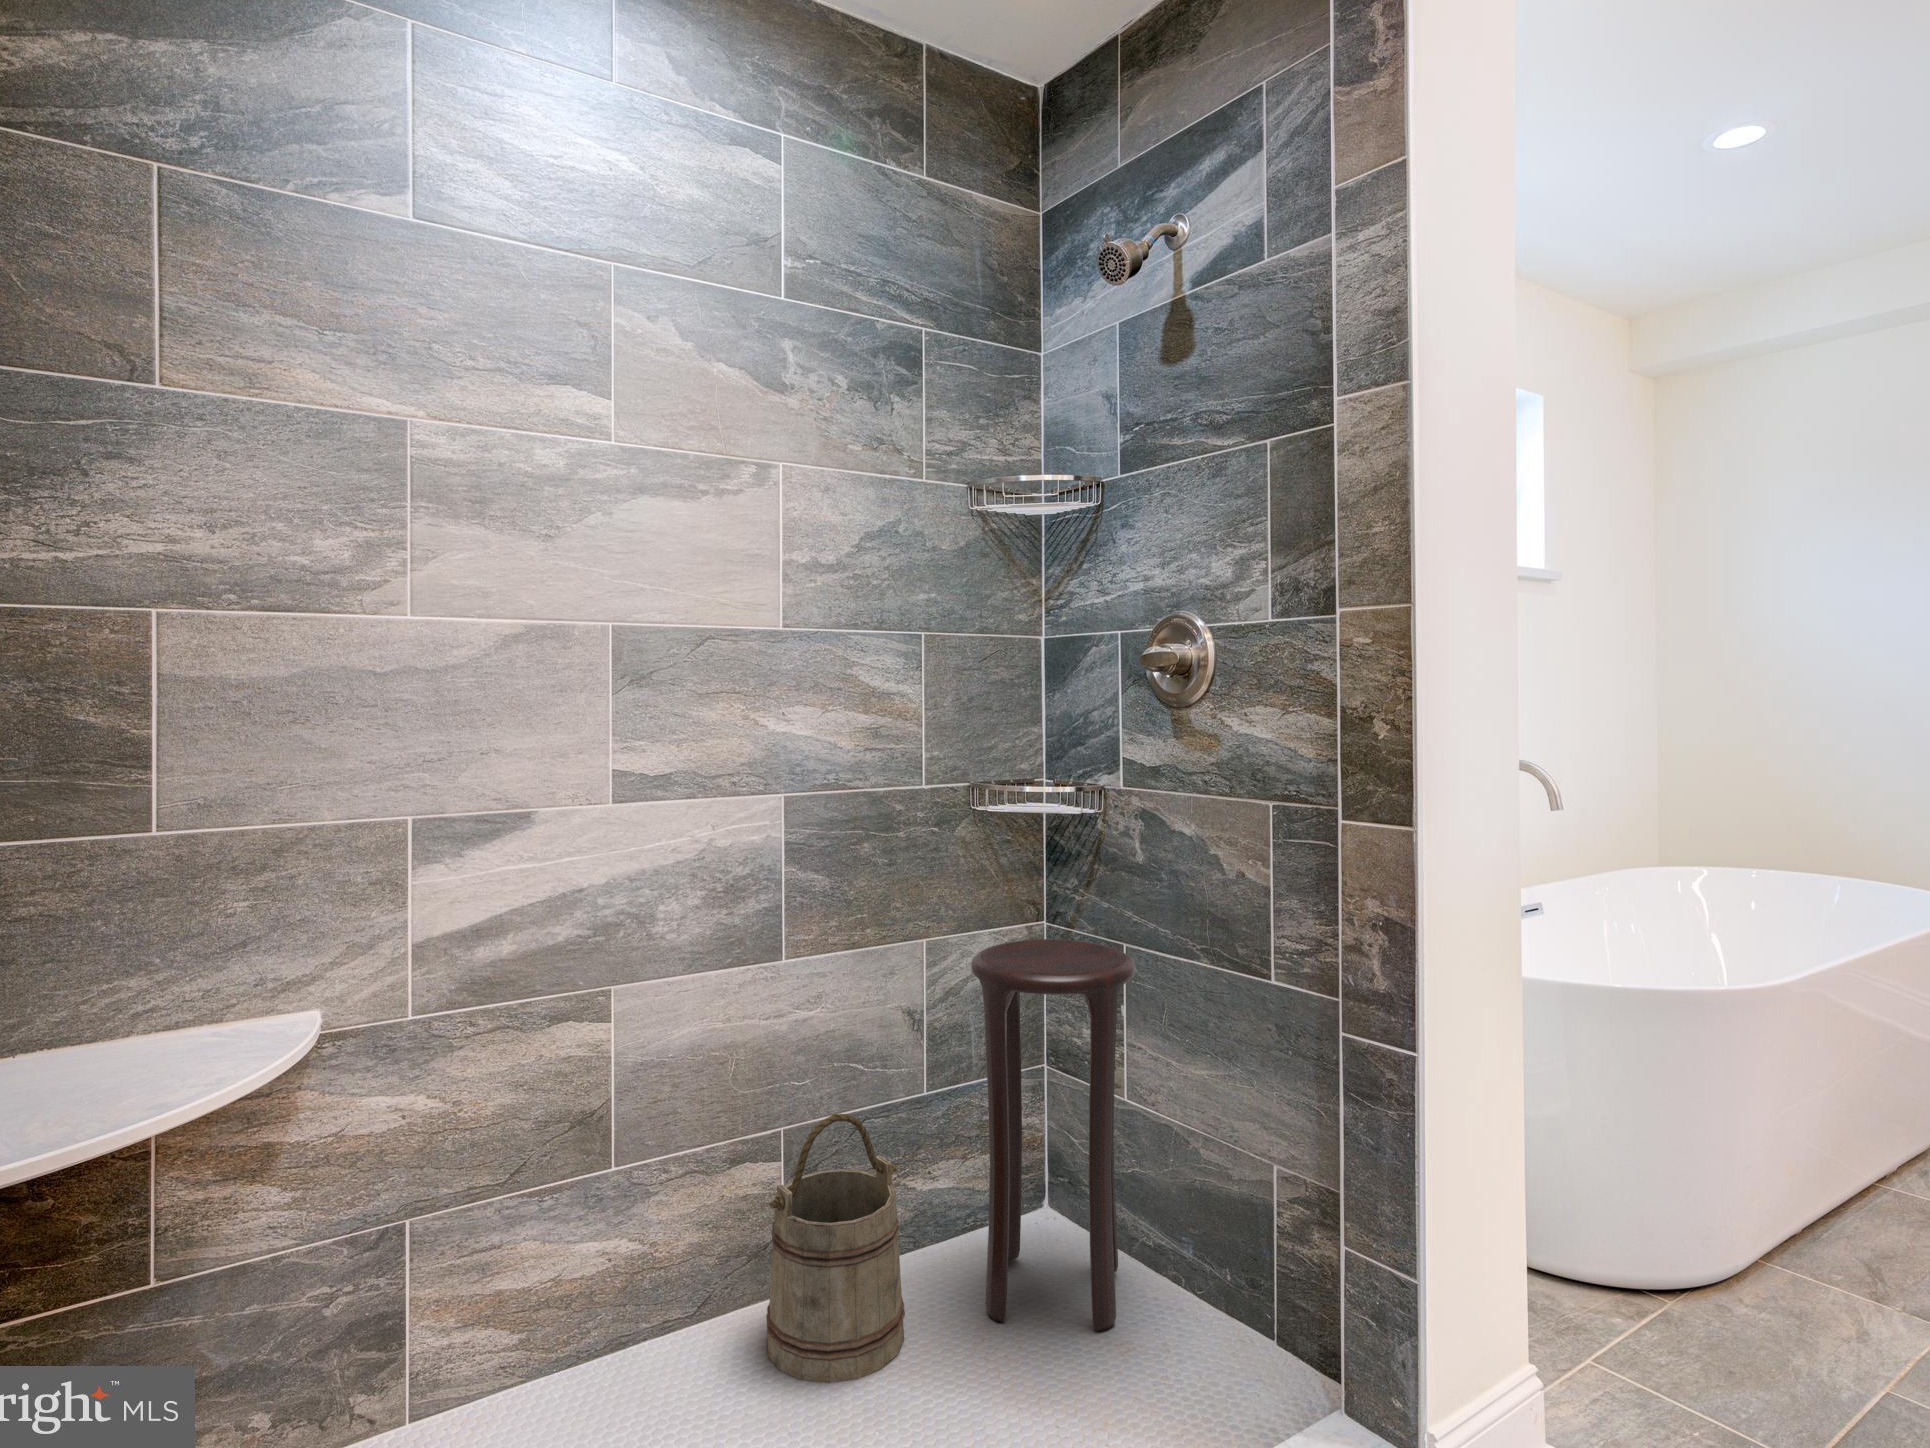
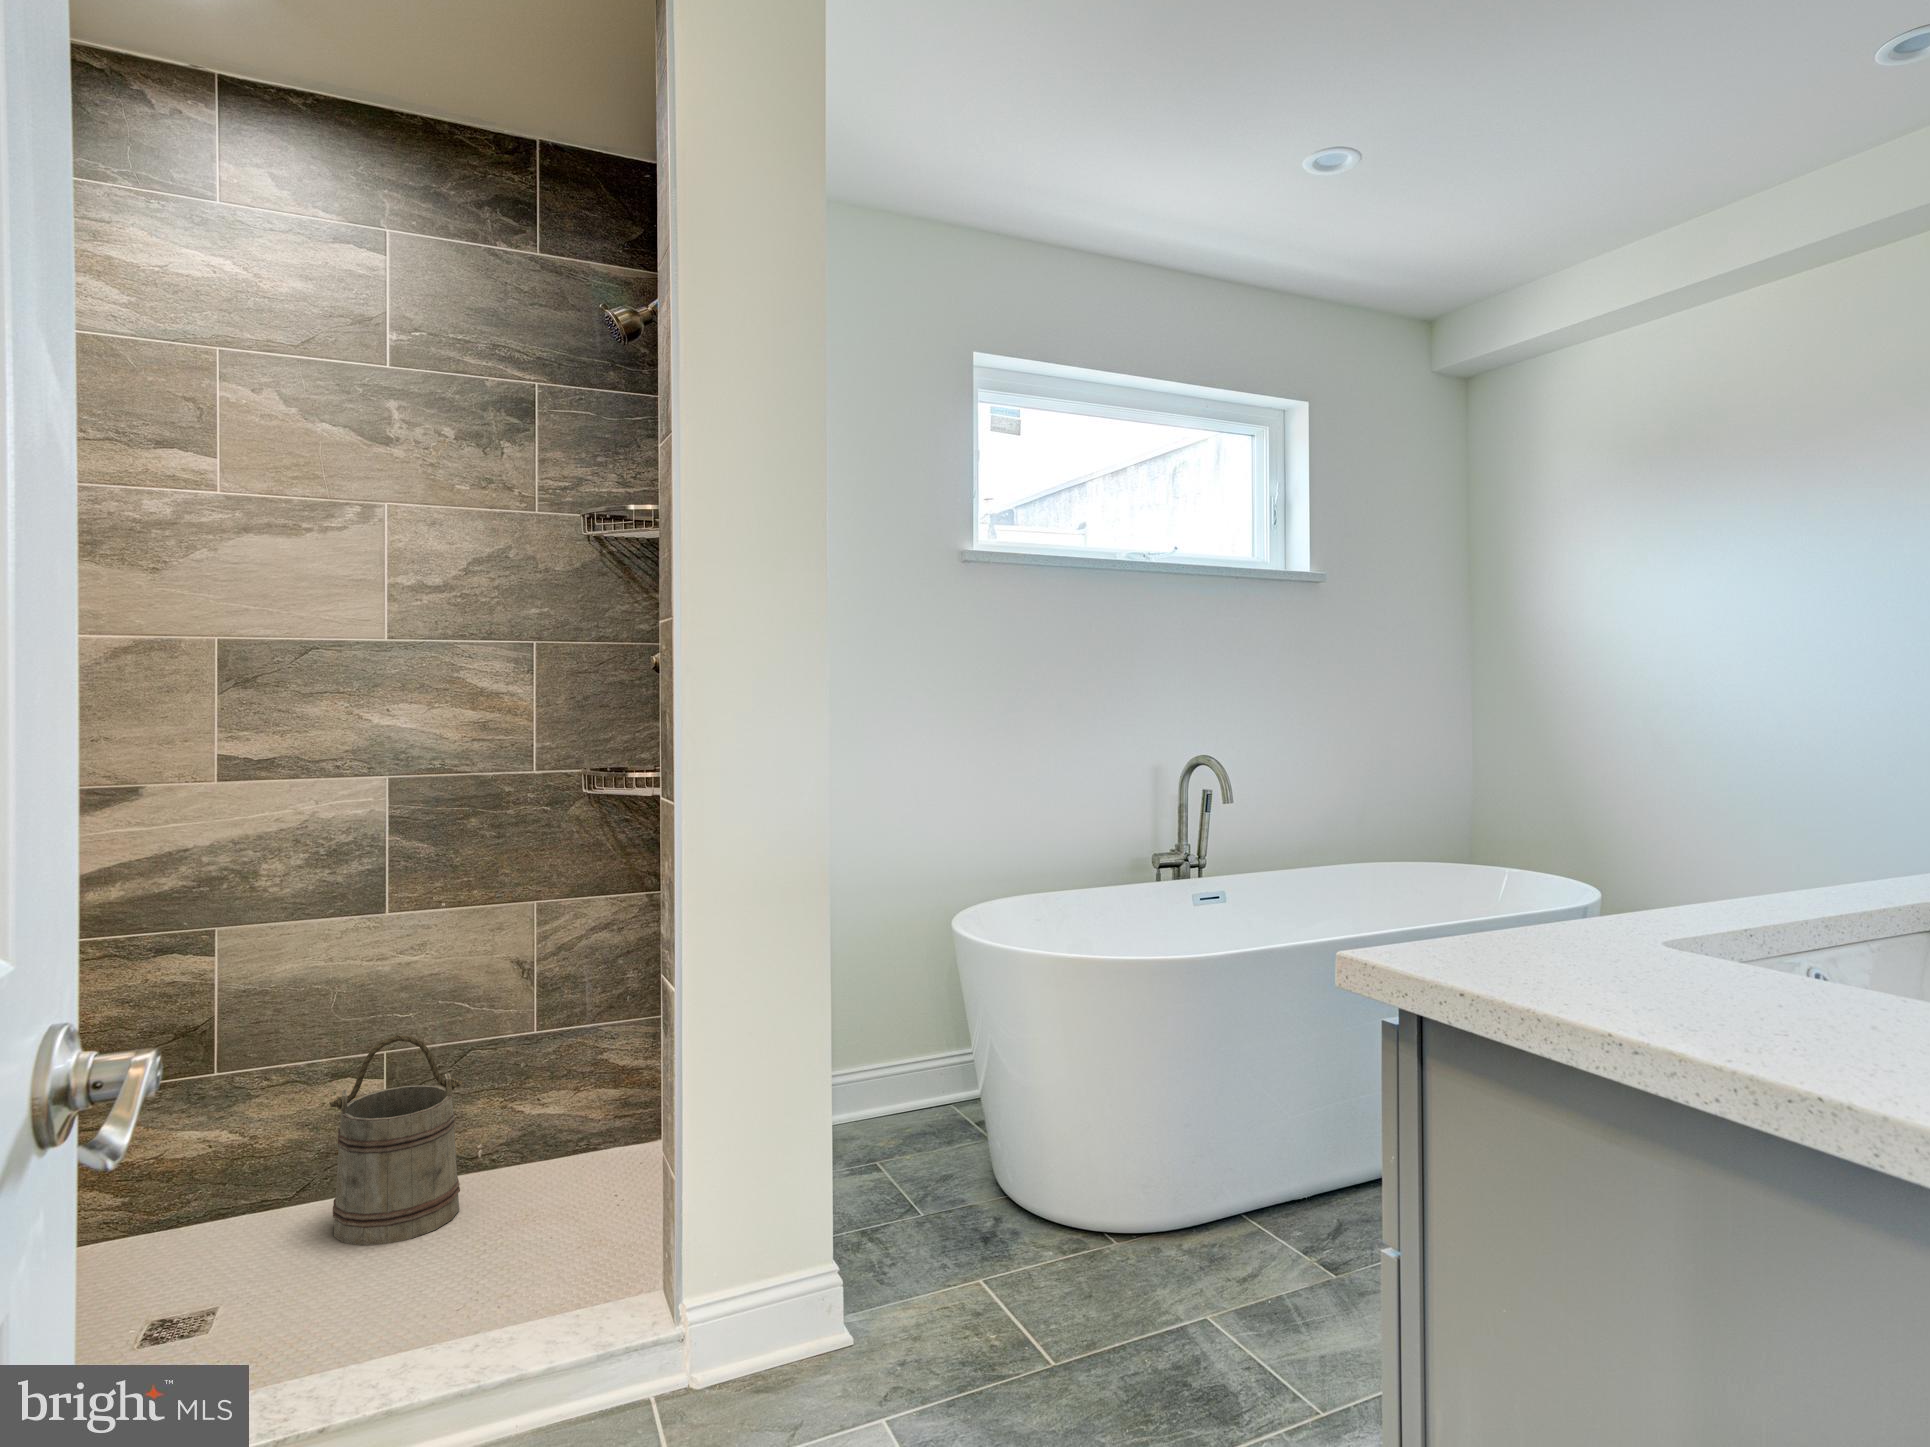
stool: present [971,939,1136,1331] -> none [531,901,678,1221]

